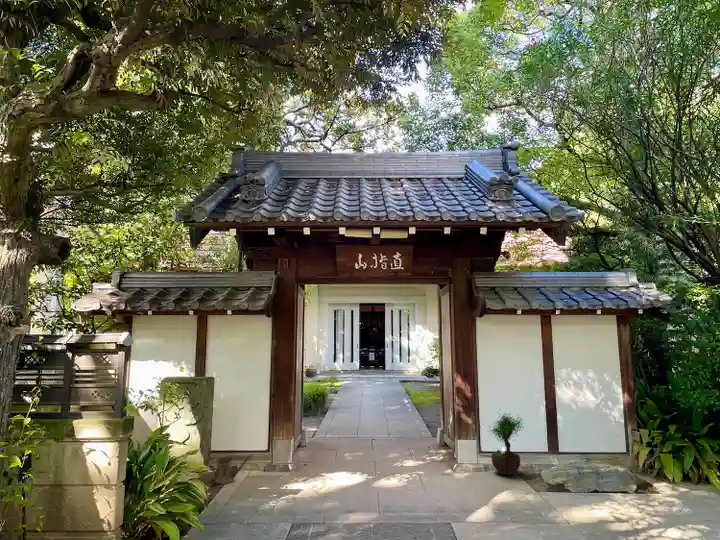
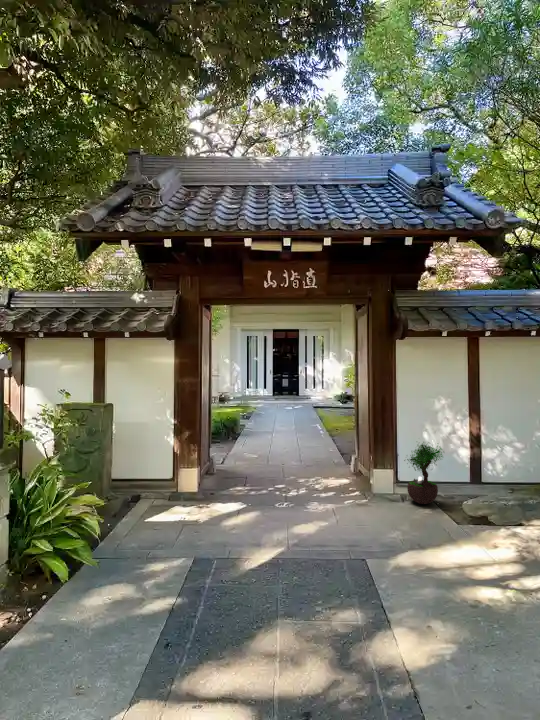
watering can: present [209,455,252,484] -> none [111,483,156,513]

